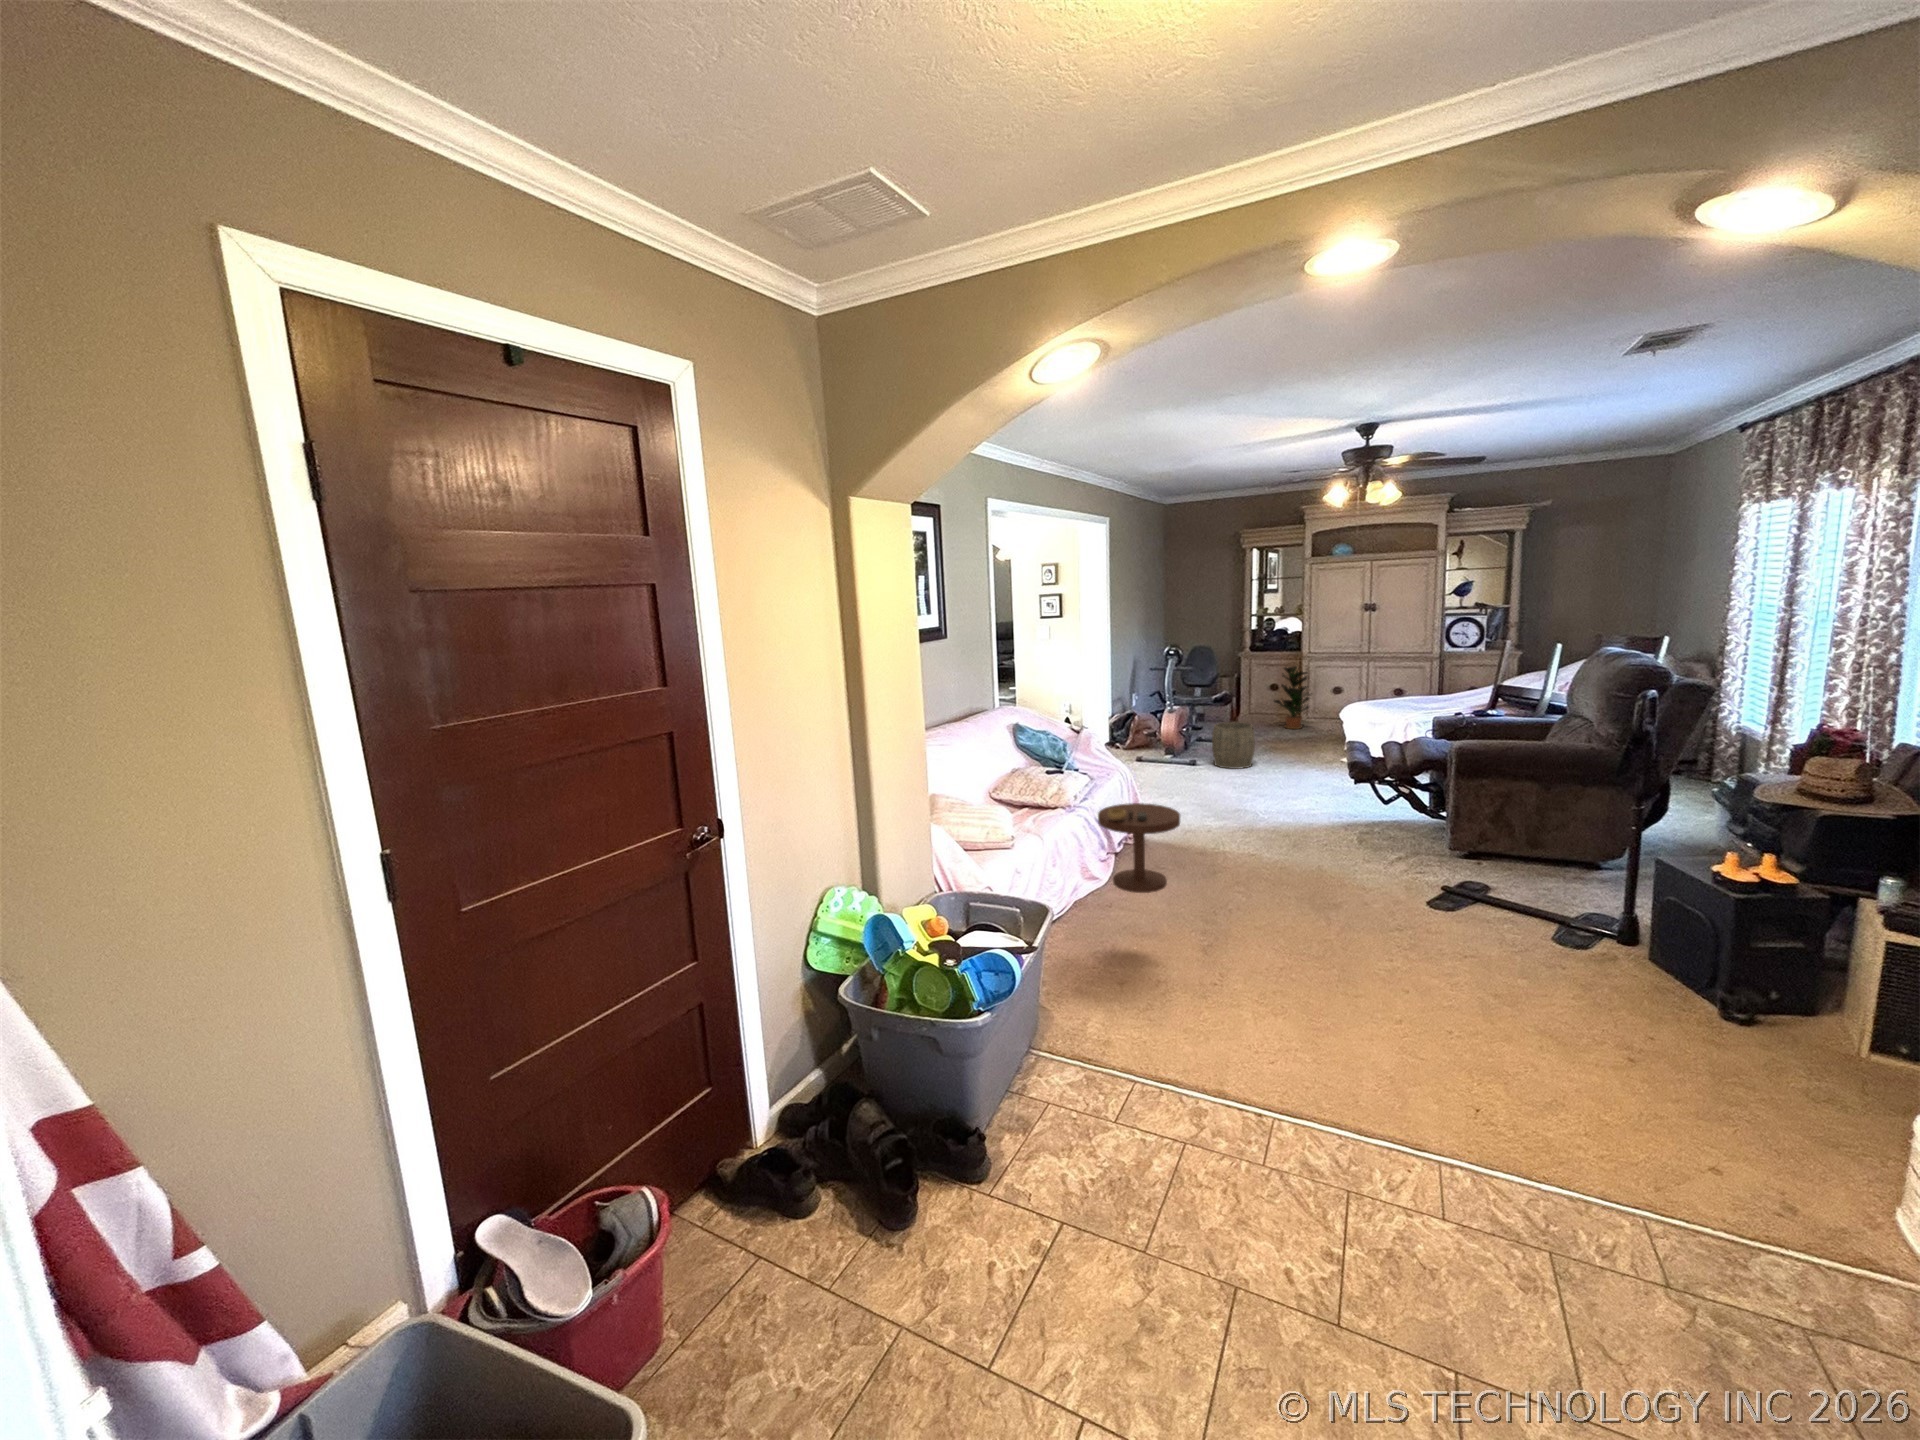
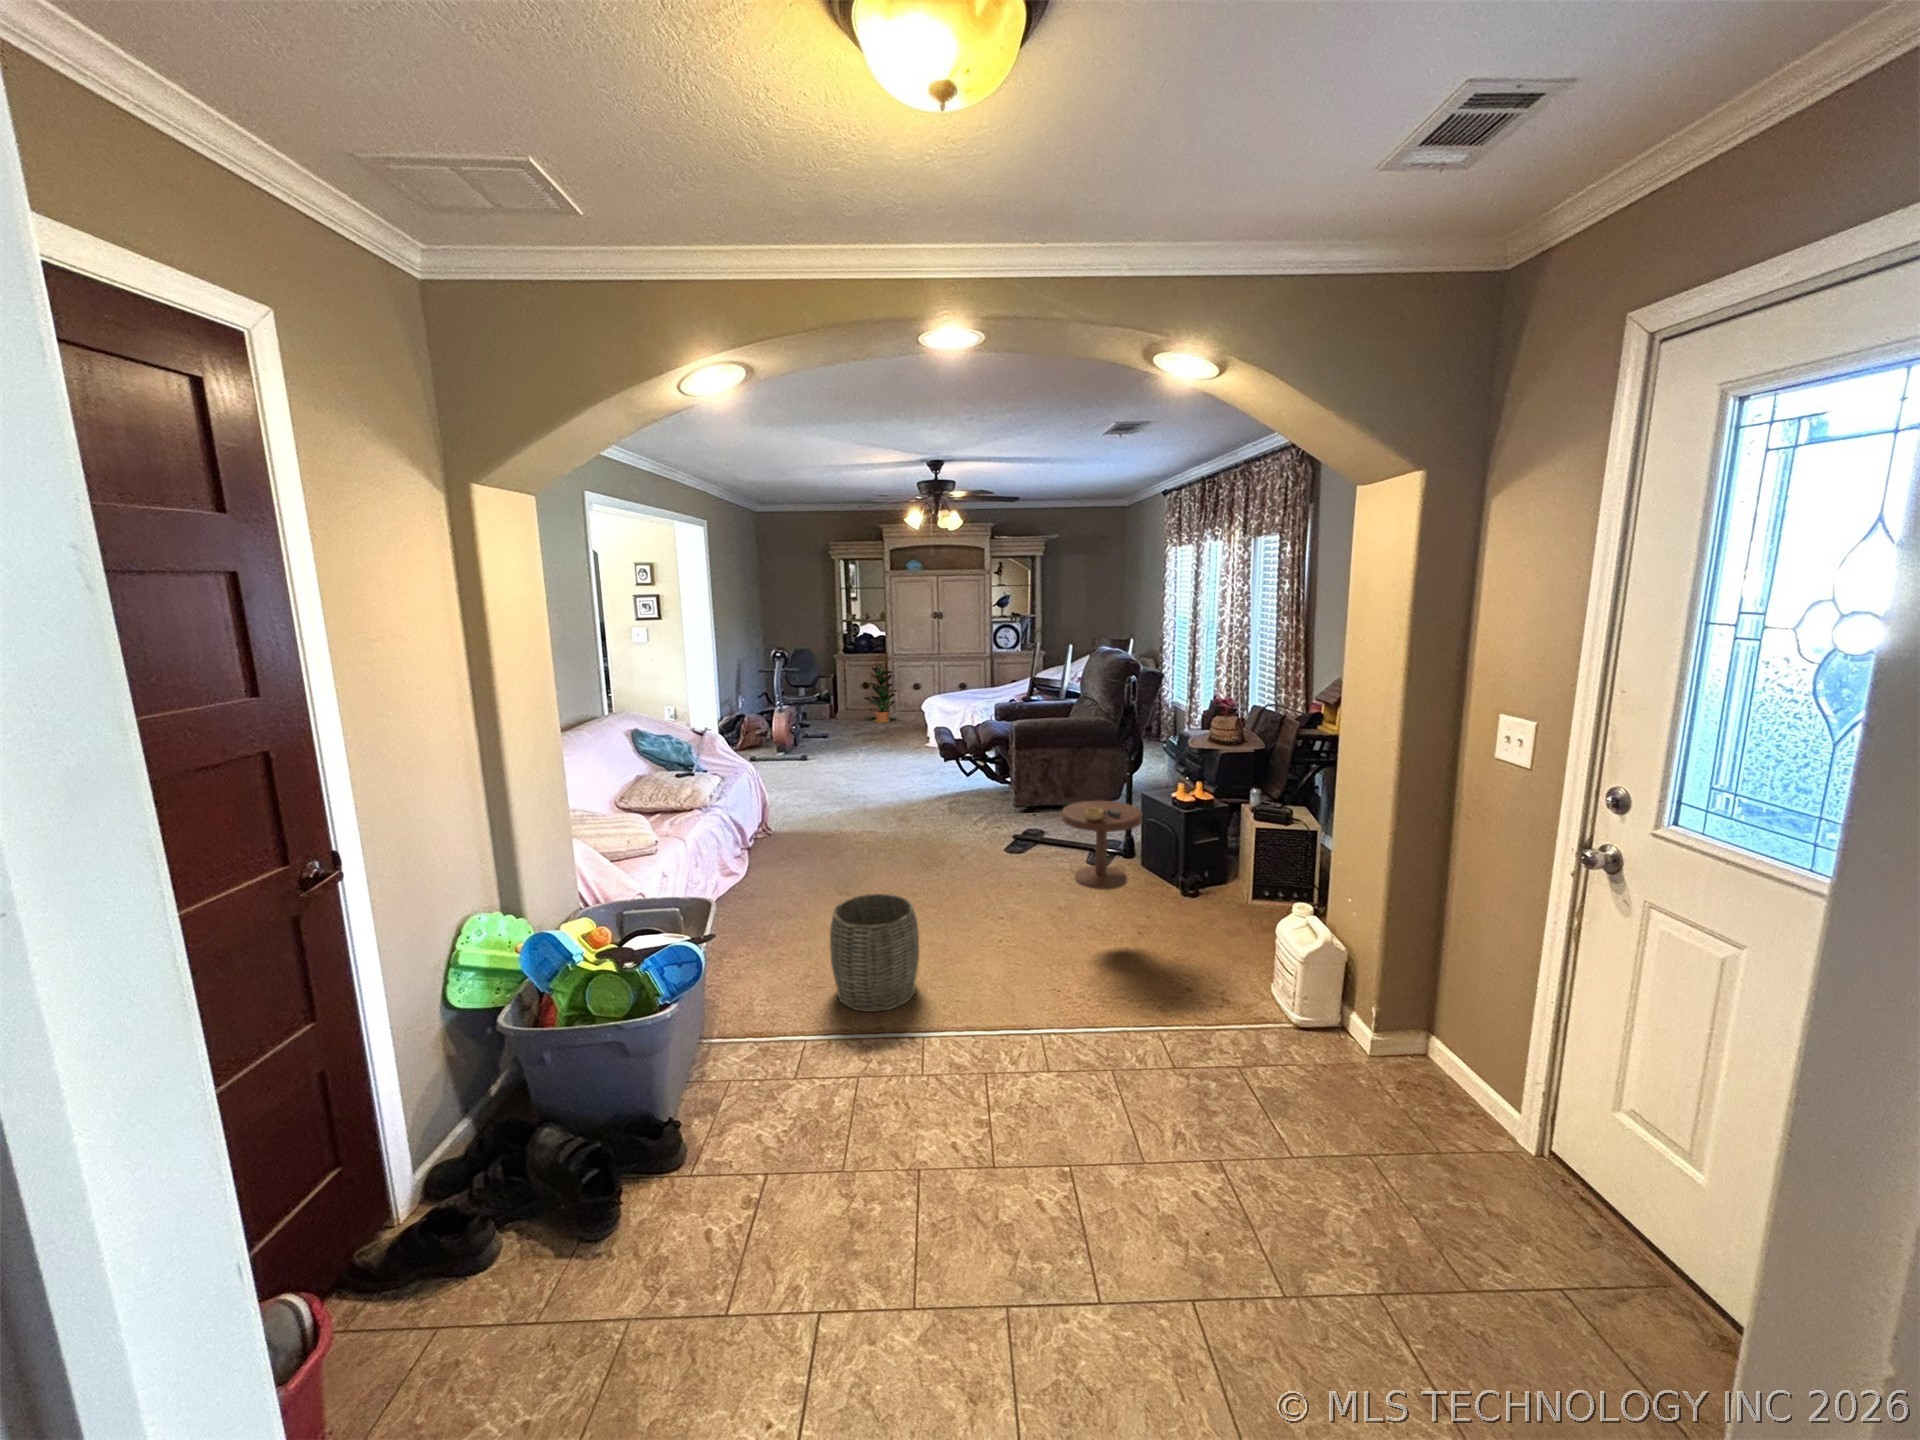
woven basket: present [1212,722,1255,769] -> present [830,894,919,1012]
side table: present [1098,803,1180,893] -> present [1062,801,1142,890]

